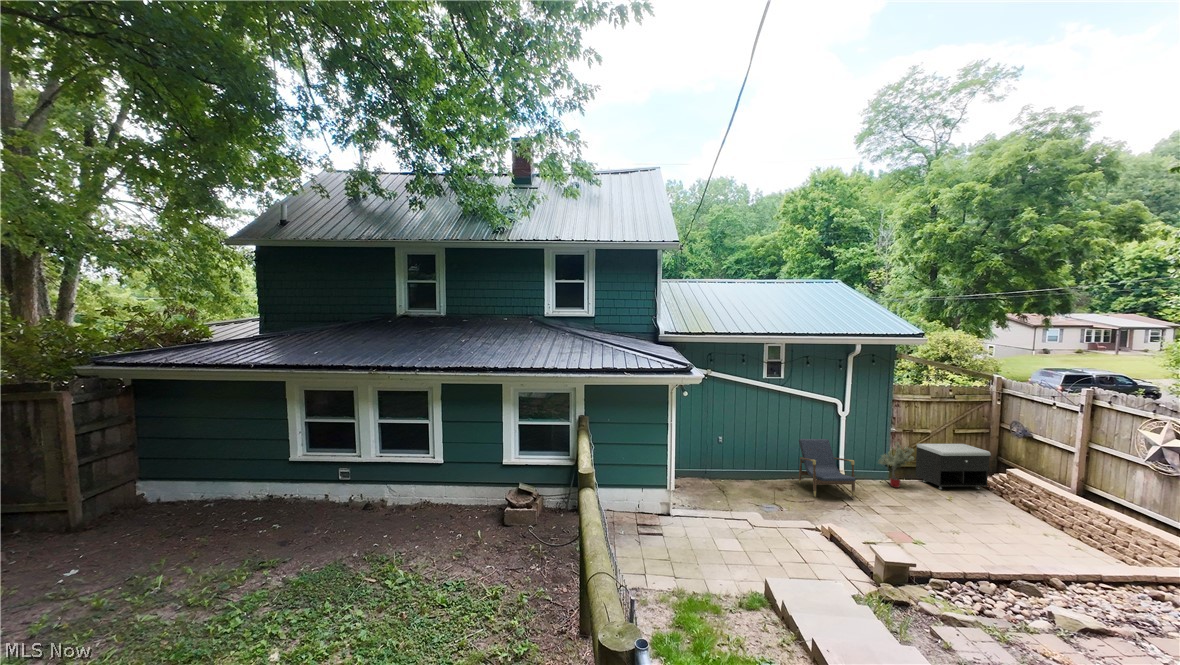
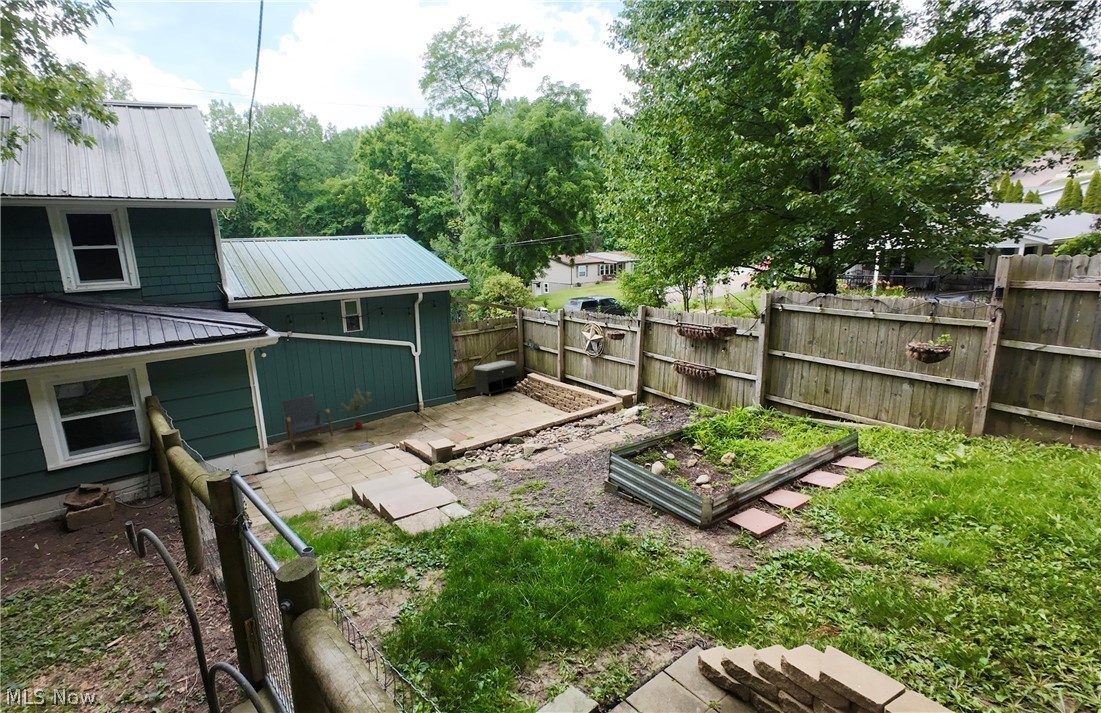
lounge chair: present [799,439,856,497] -> present [282,395,334,451]
potted tree: present [879,442,914,488] -> present [340,391,371,429]

